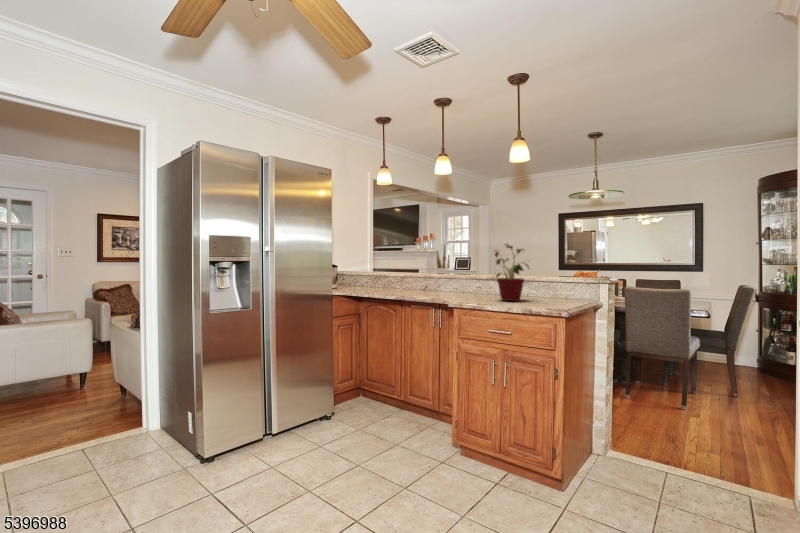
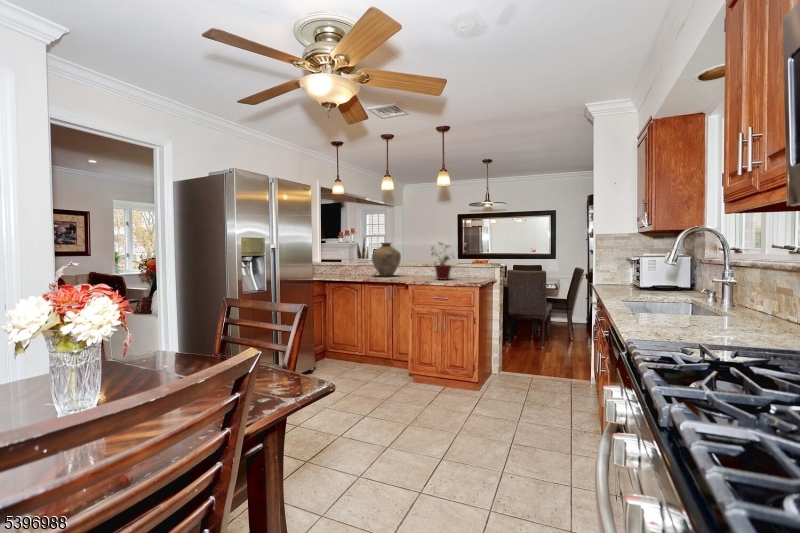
vase: none [416,246,456,292] -> present [372,243,401,276]

